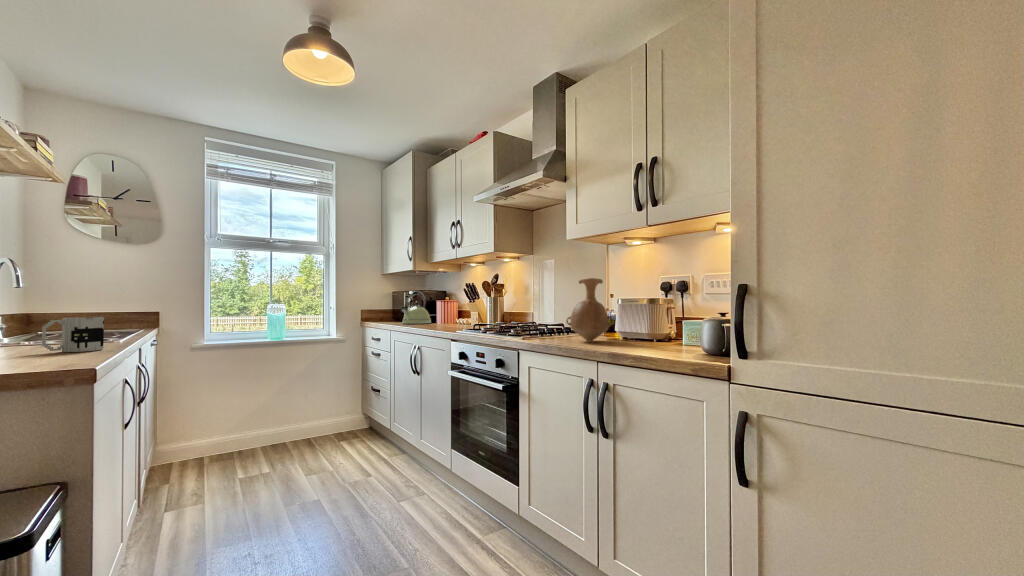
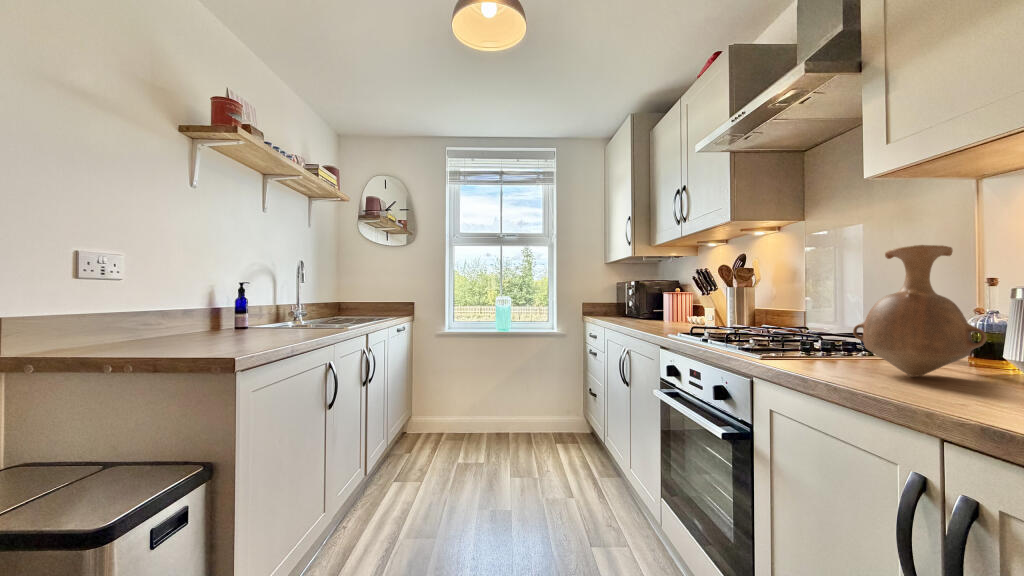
kettle: present [401,291,431,324] -> none [614,281,654,321]
mug: present [42,317,104,352] -> none [276,305,317,335]

